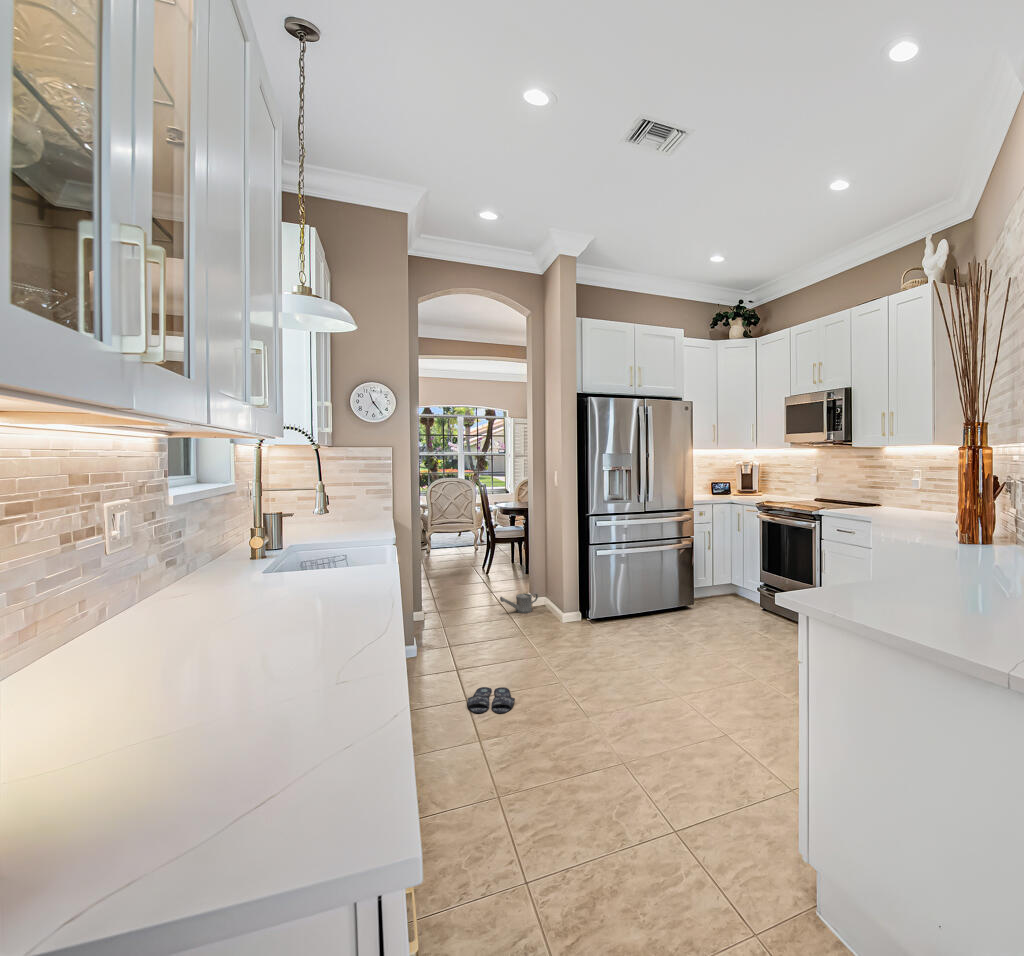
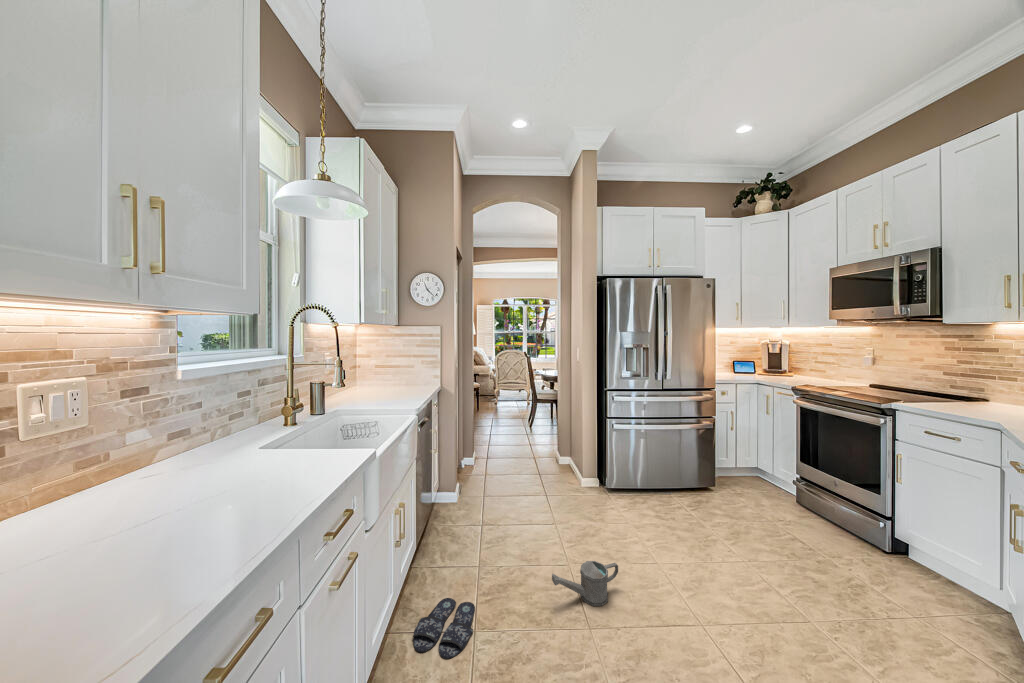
watering can: present [500,593,538,613] -> present [552,561,618,606]

